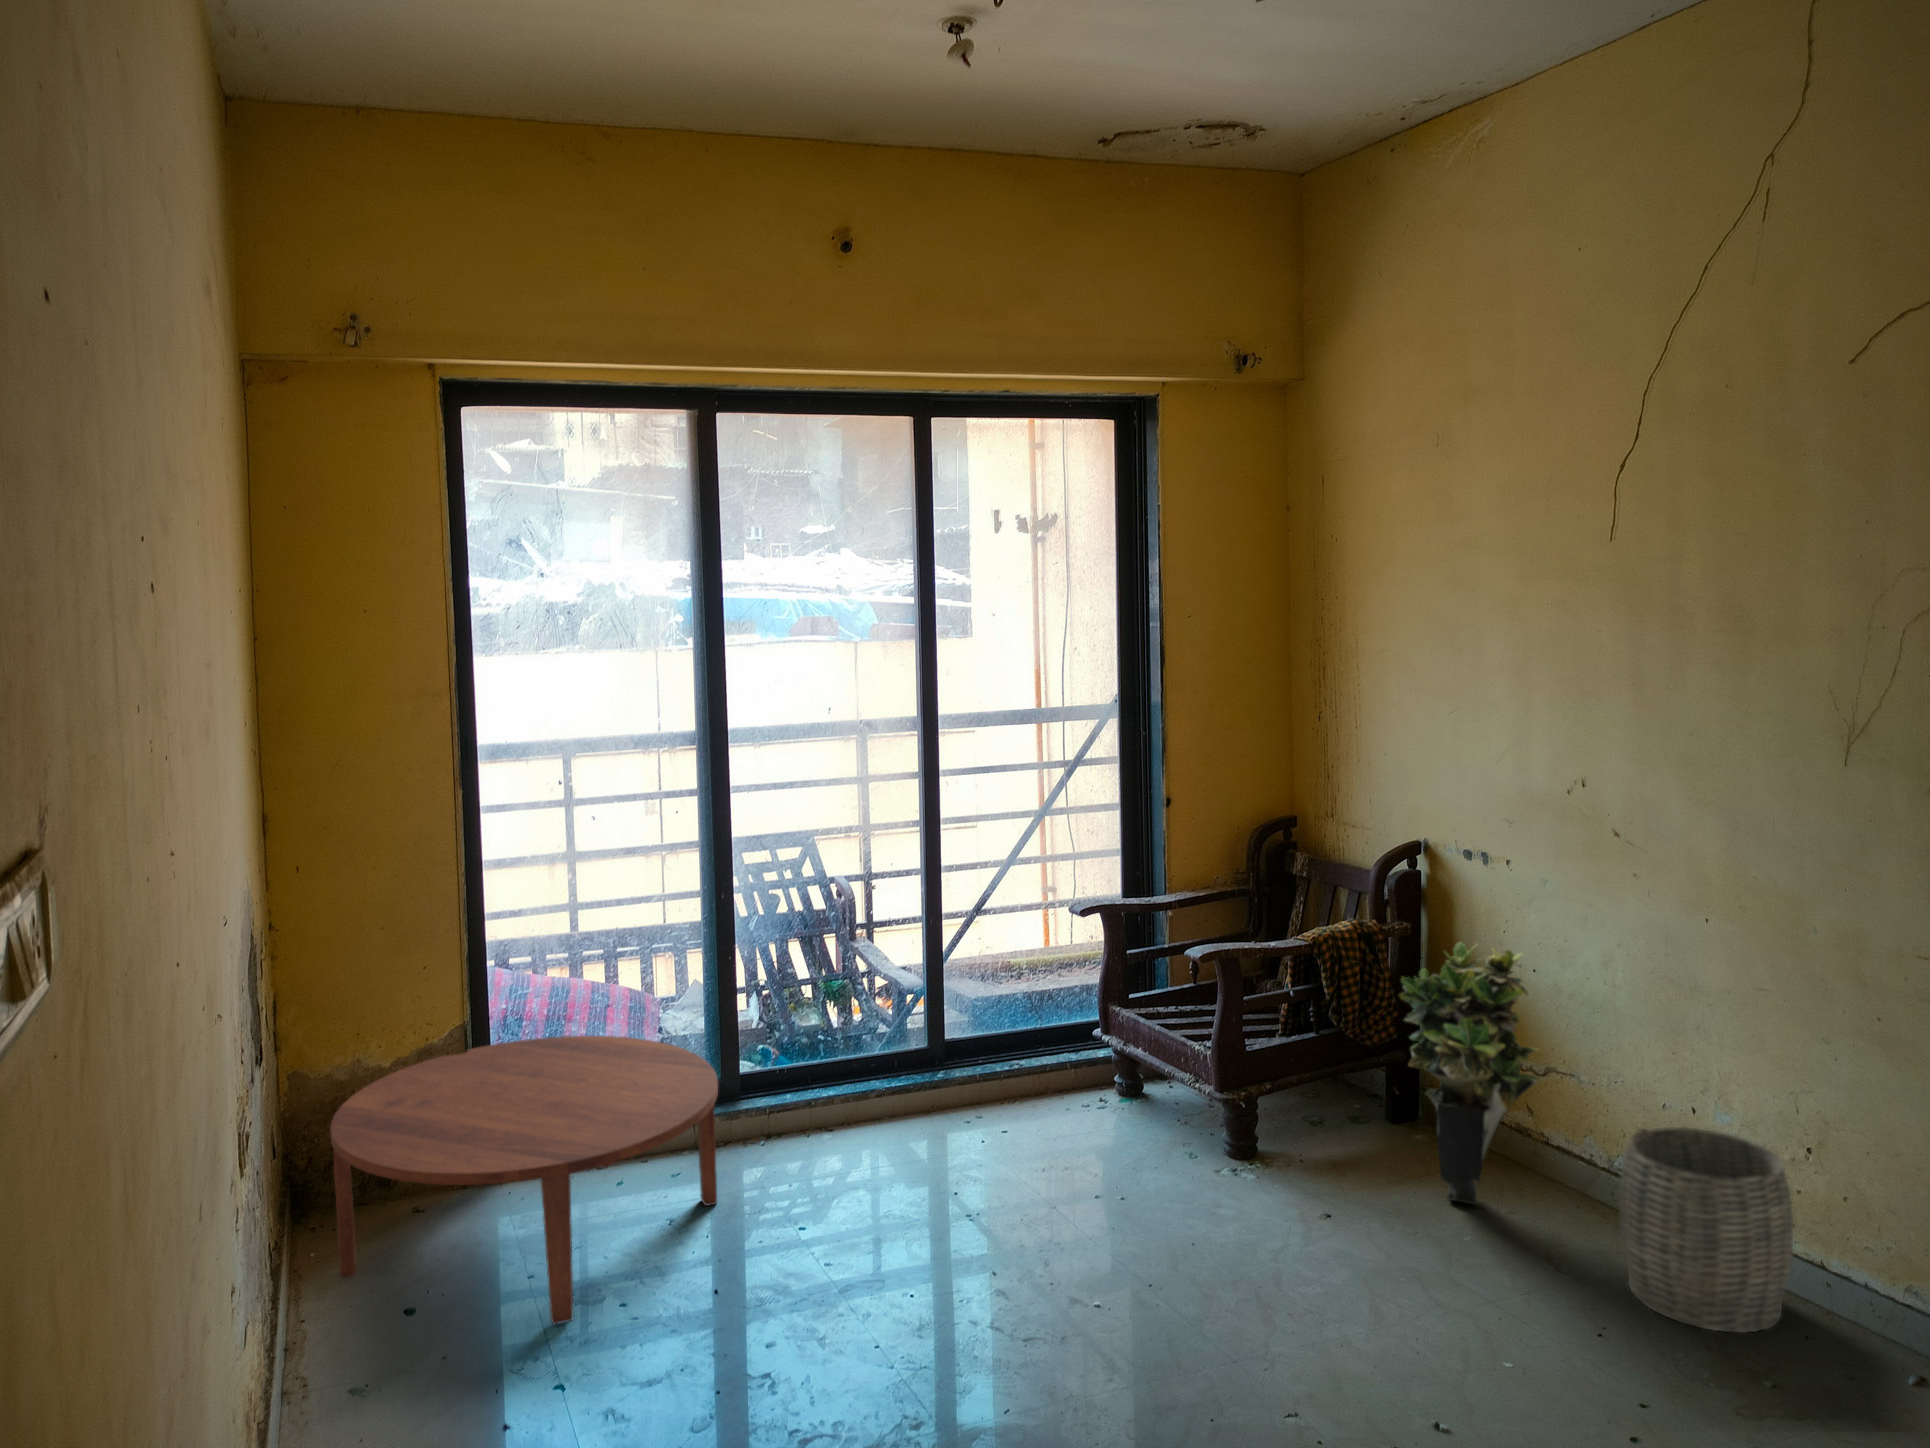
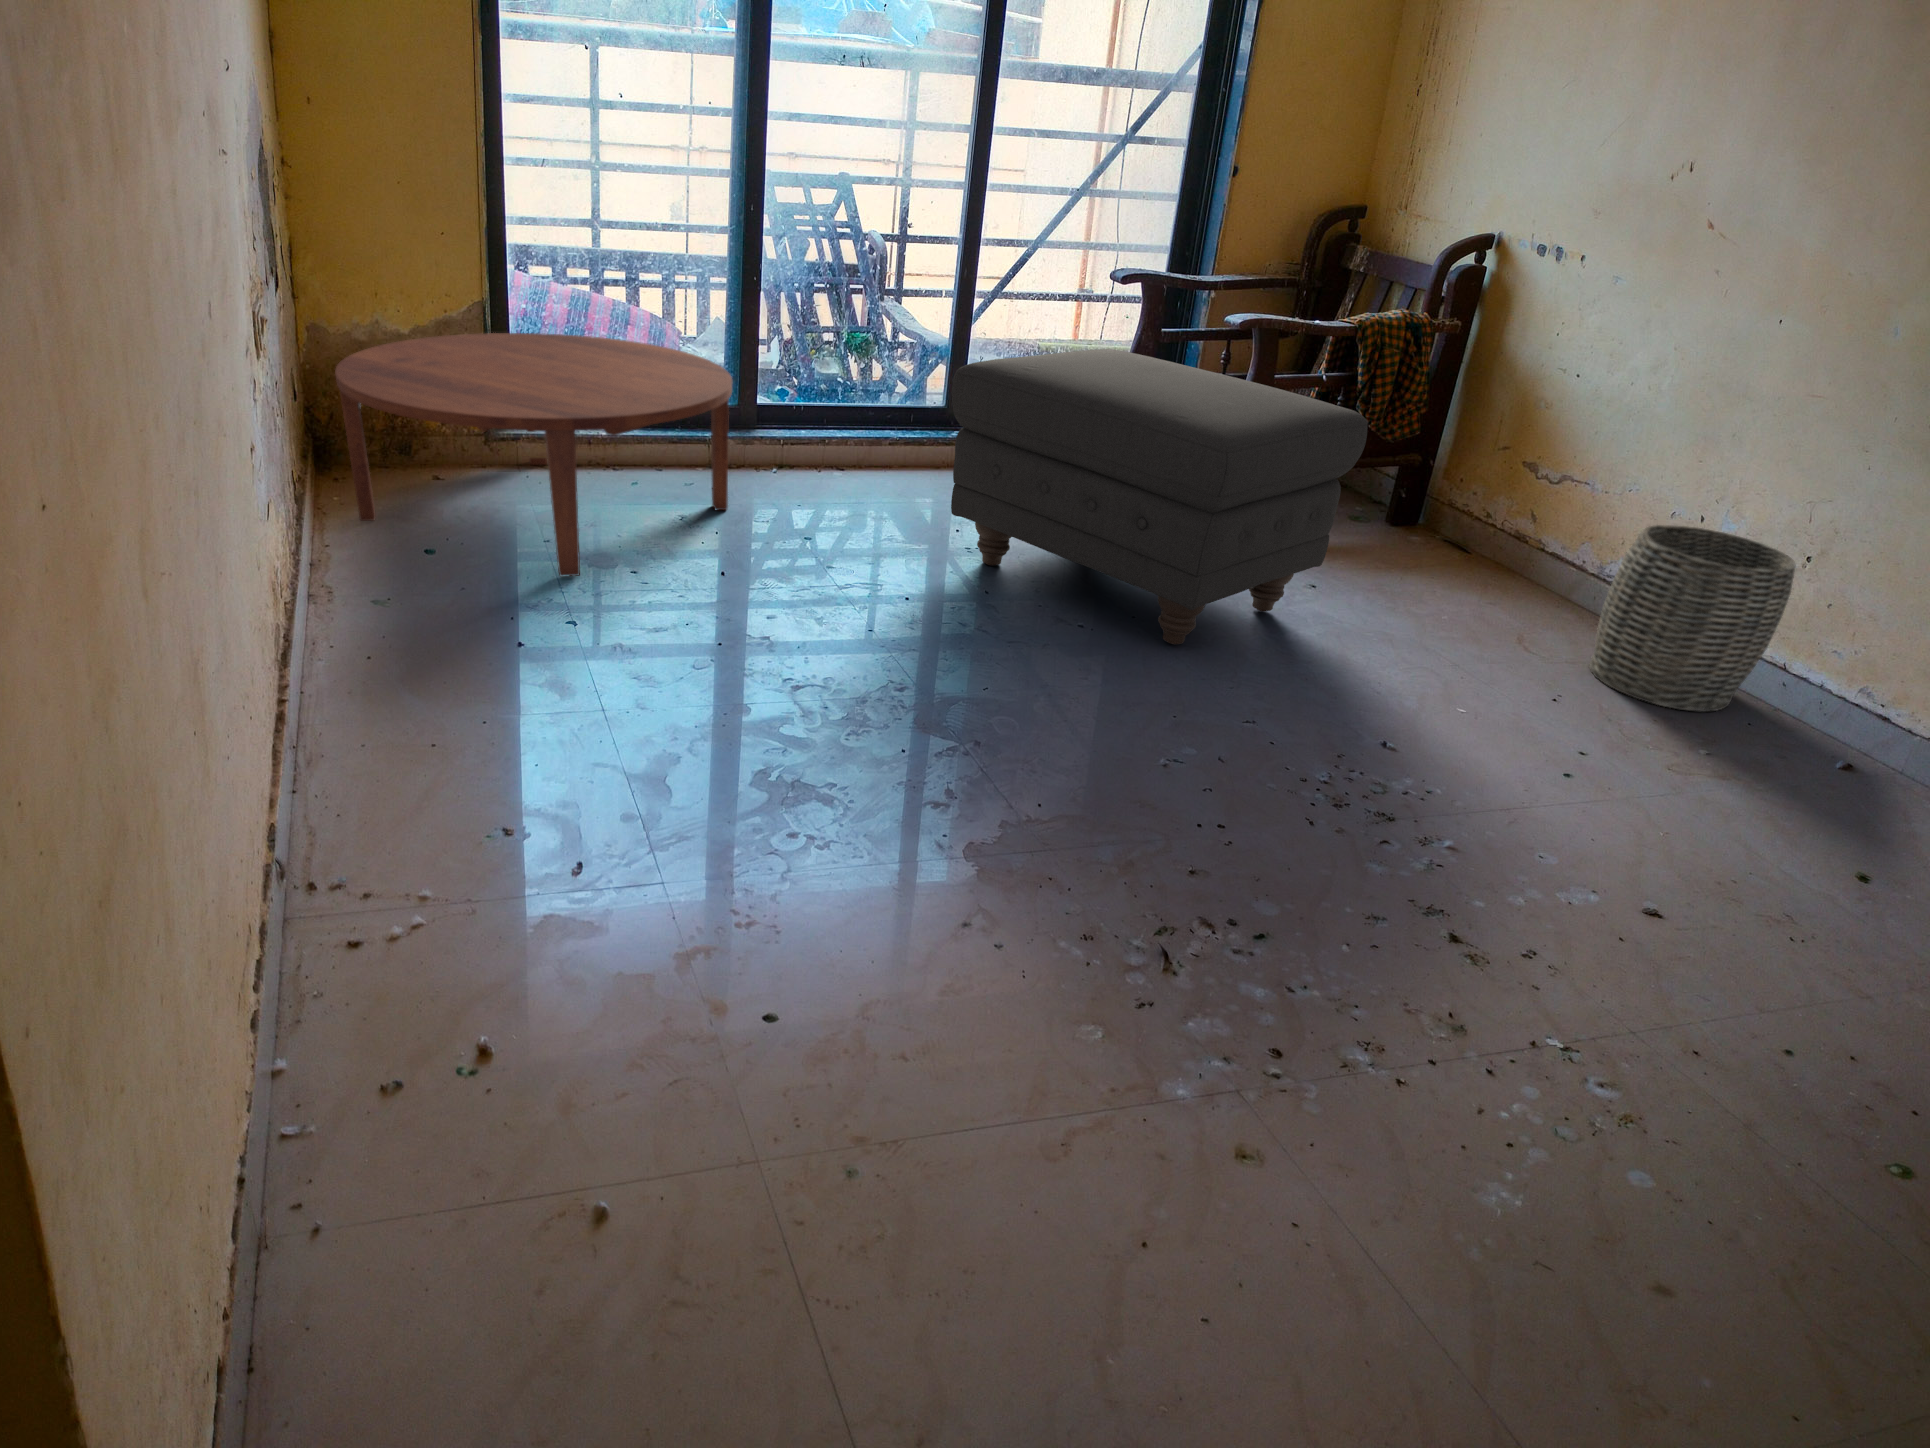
potted plant: present [1399,943,1539,1205] -> none [1428,340,1583,593]
ottoman: none [933,997,1339,1322] -> present [951,349,1368,644]

